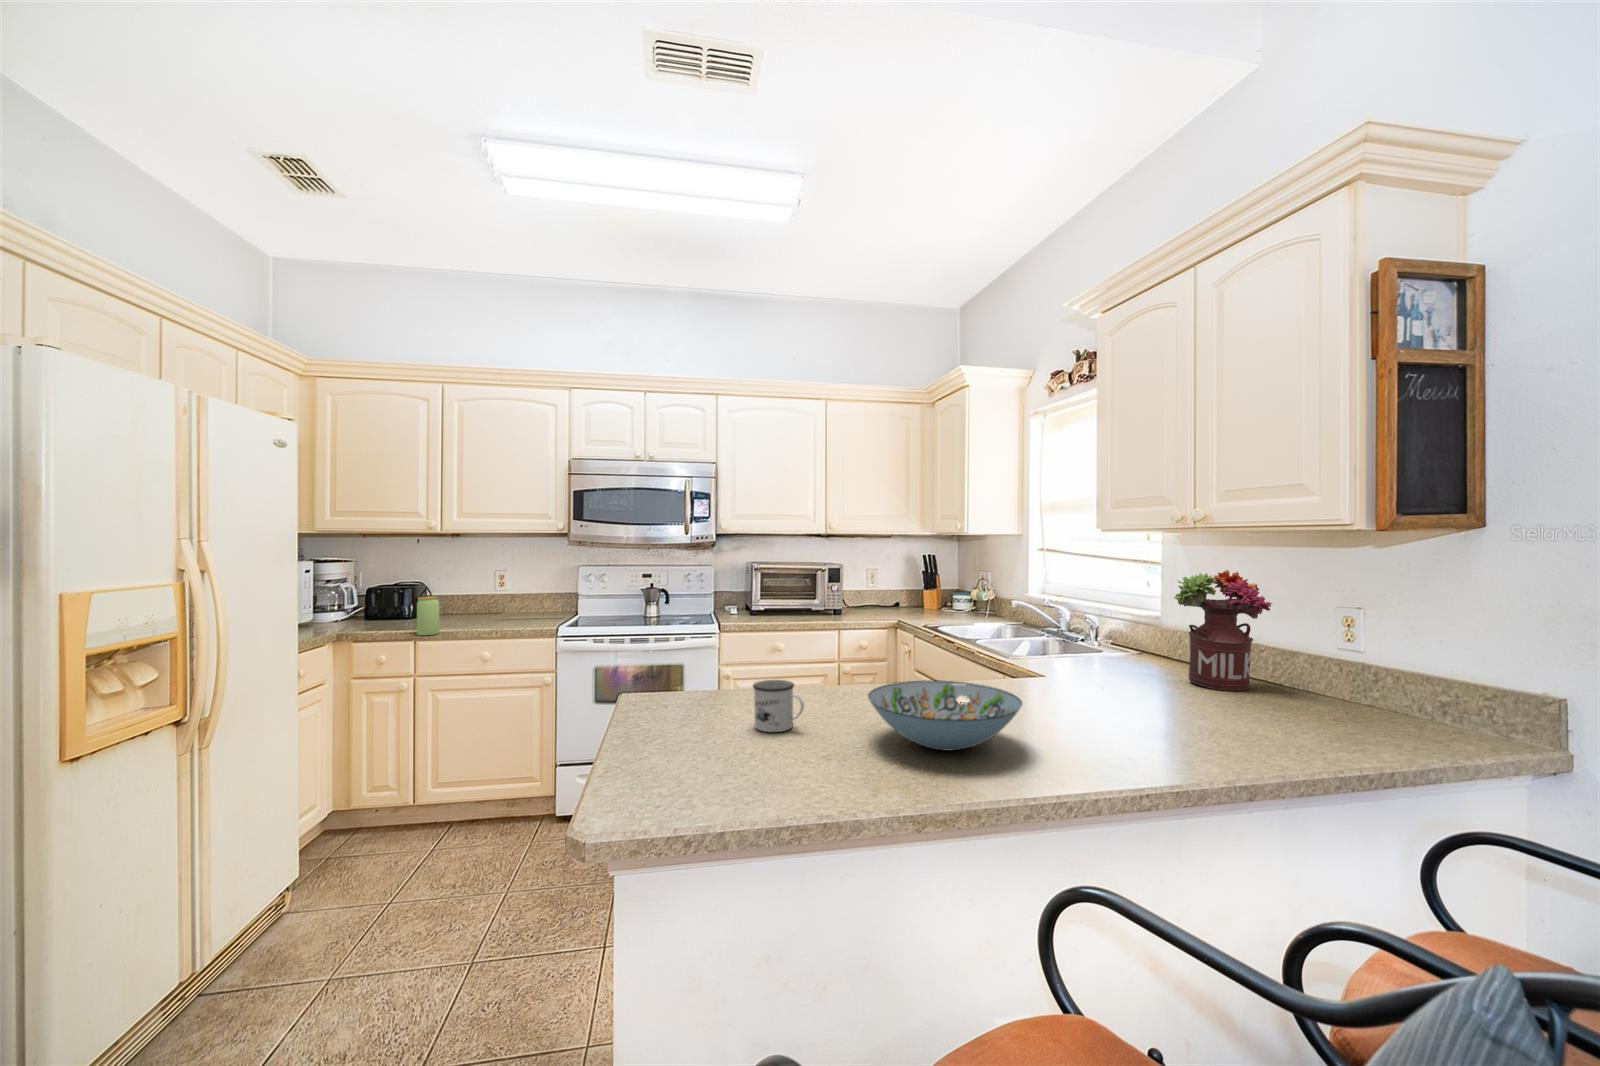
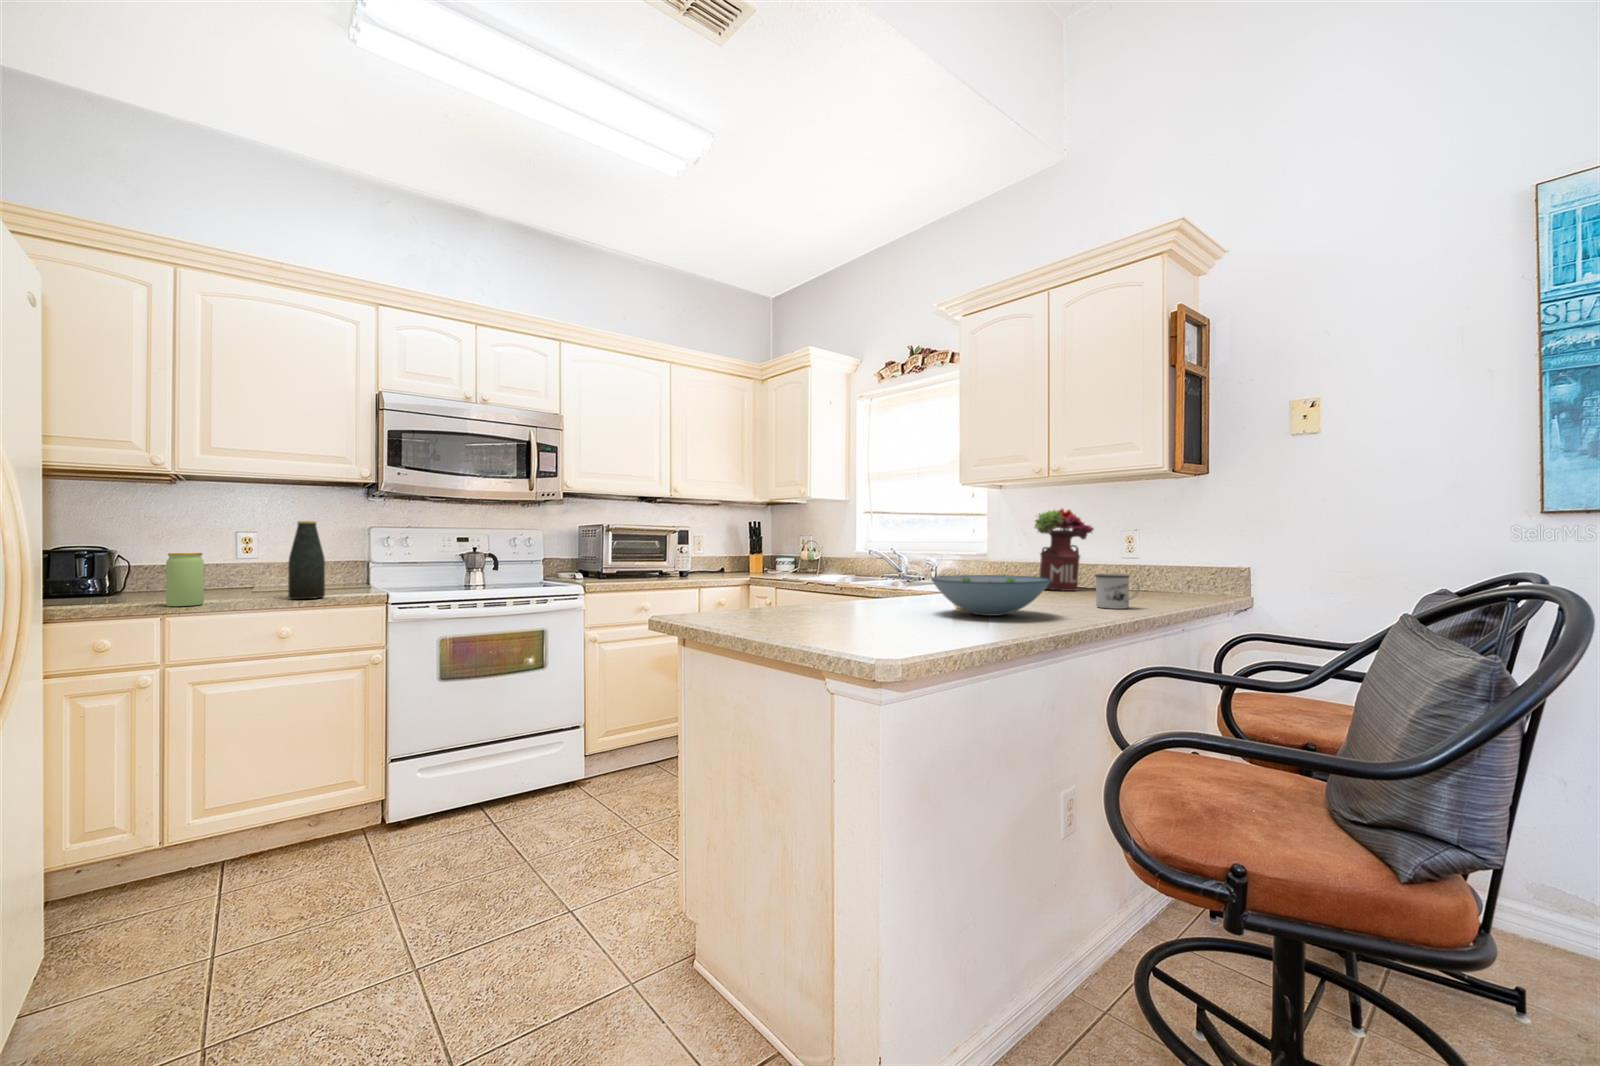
bottle: none [494,571,518,631] -> present [288,521,325,599]
mug: present [753,680,804,732] -> present [1095,574,1140,609]

